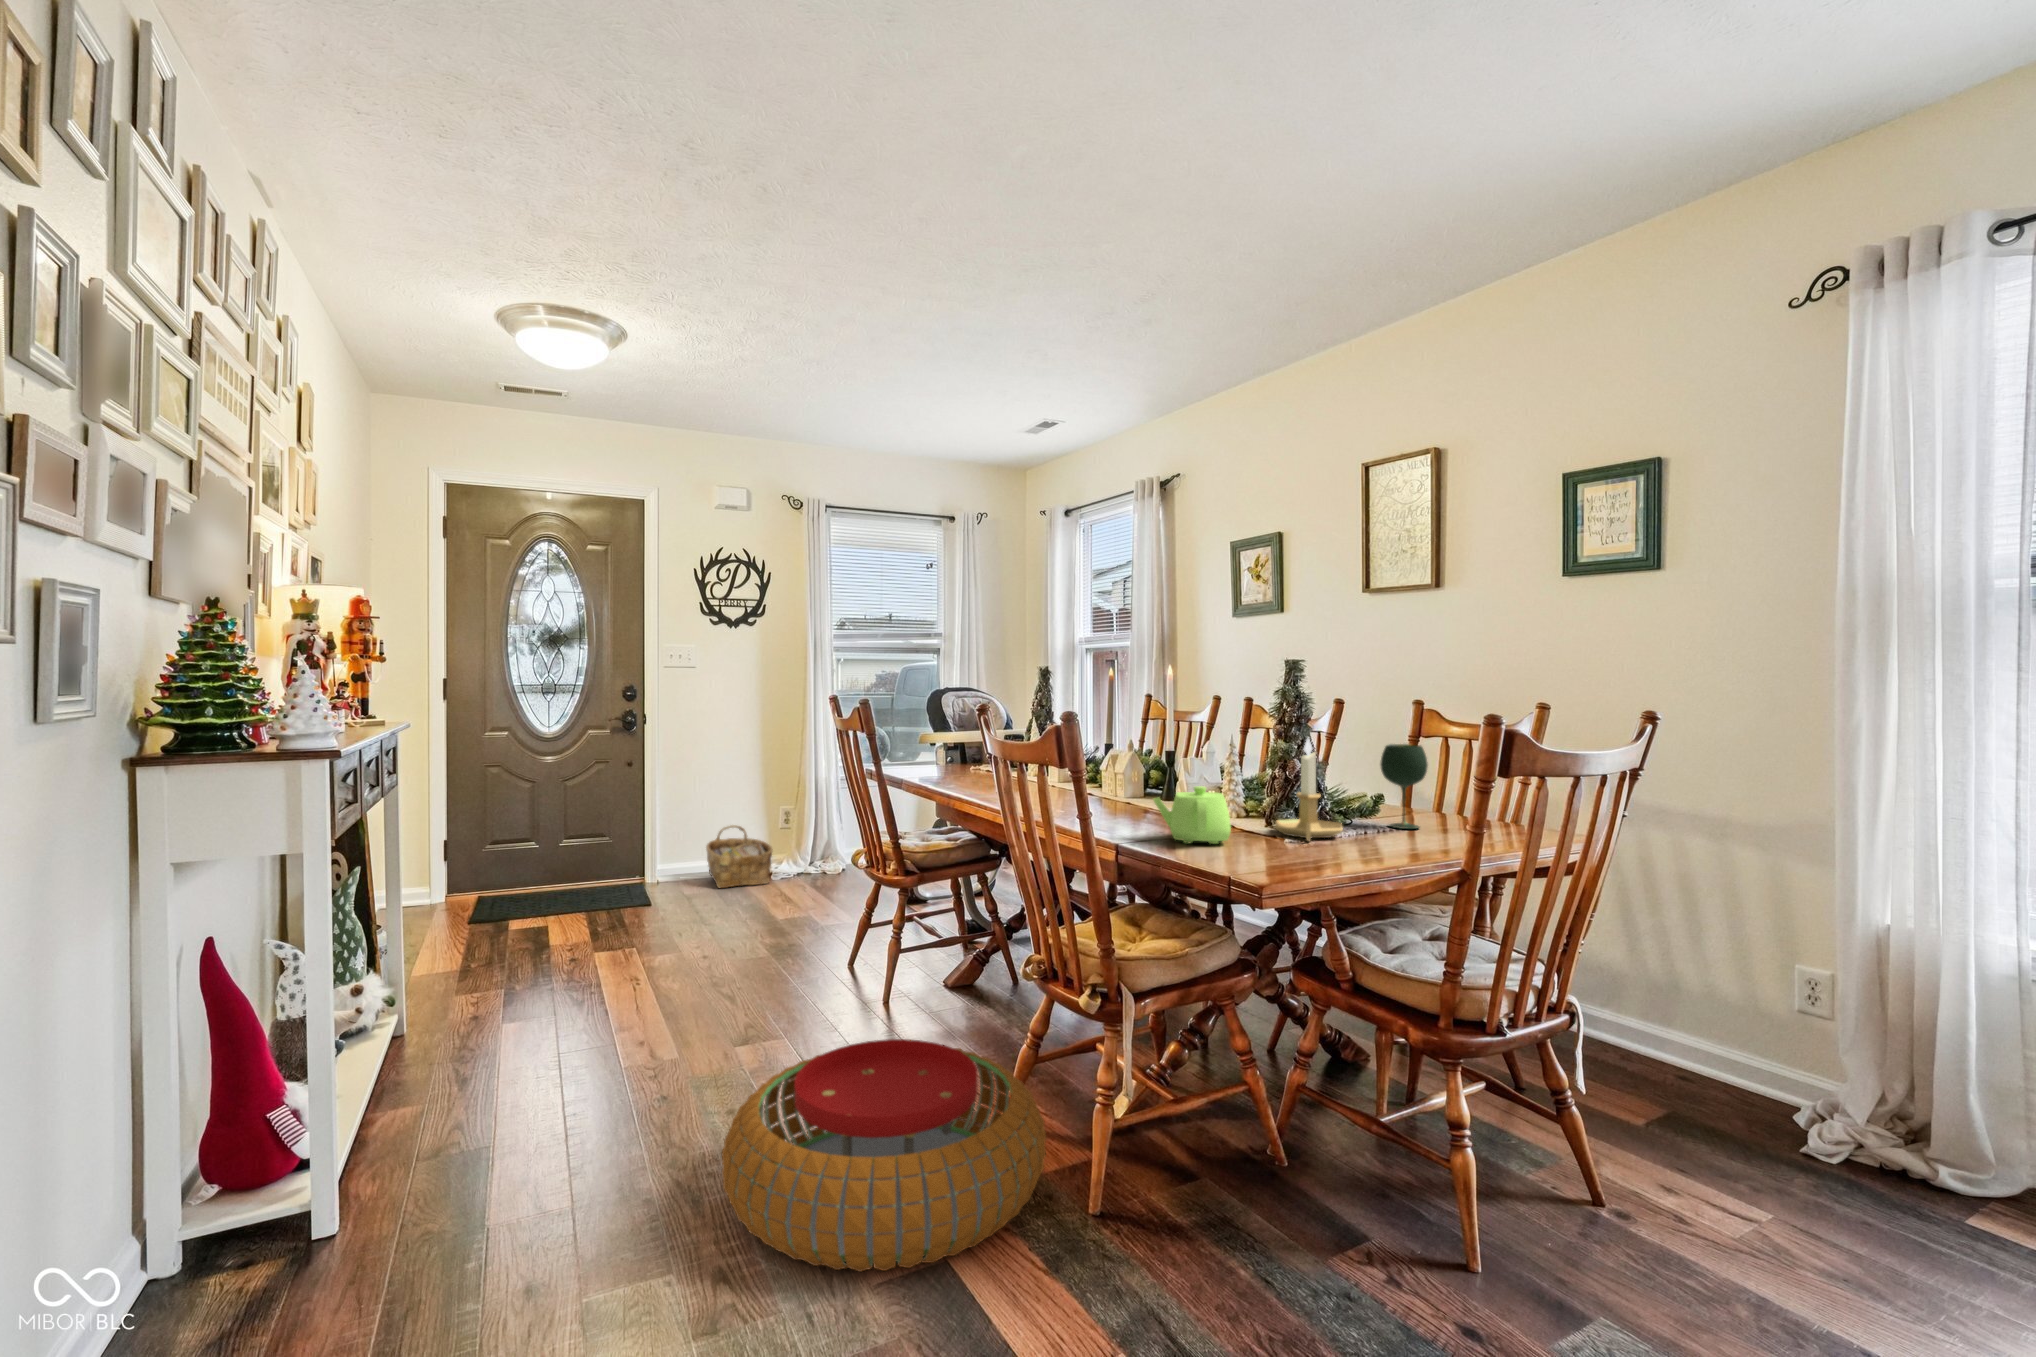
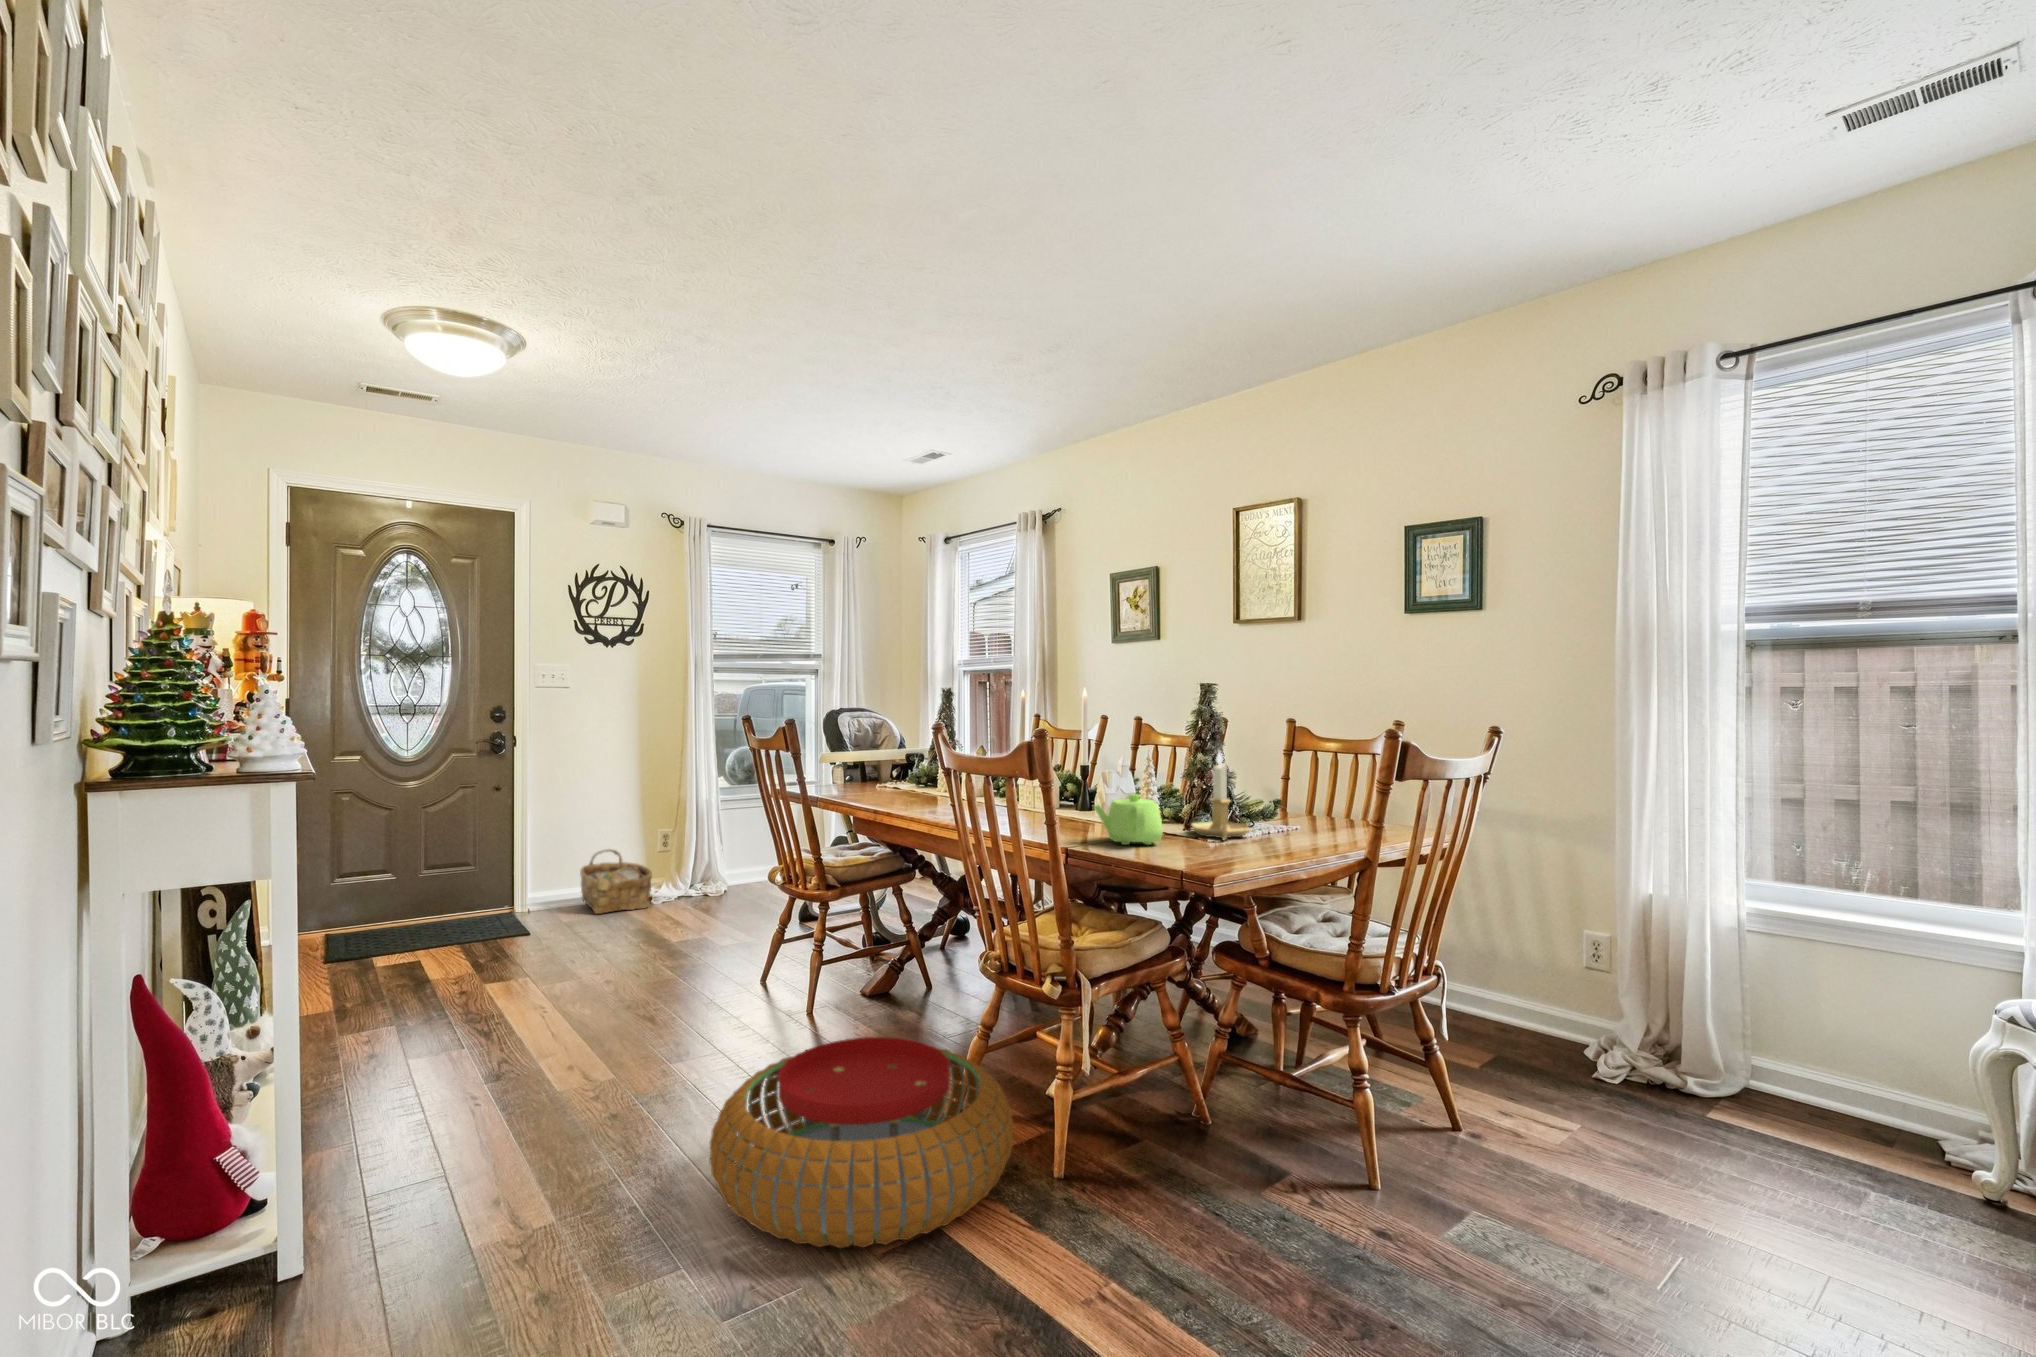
wine glass: present [1380,744,1428,829] -> none [1273,755,1313,828]

